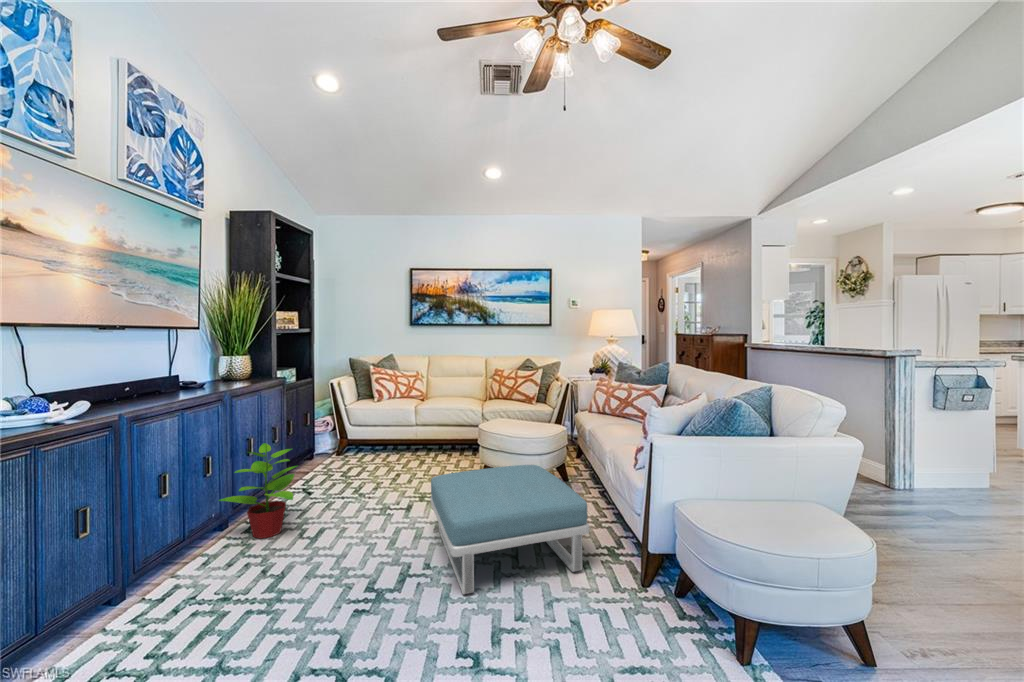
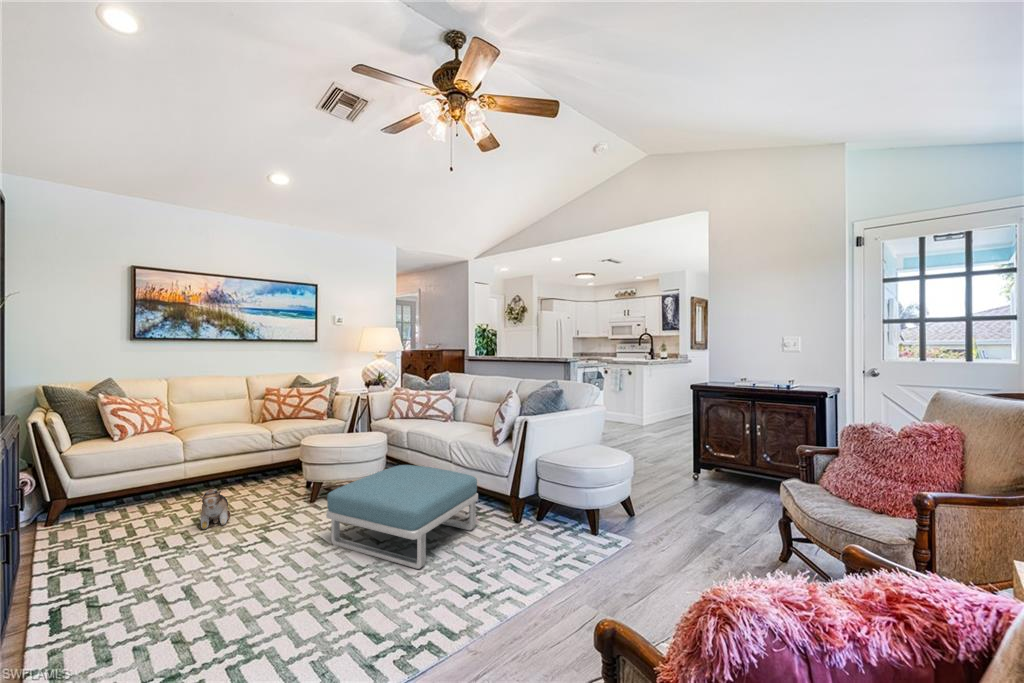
potted plant: present [218,443,297,539] -> none [35,498,174,629]
plush toy: none [378,451,416,484] -> present [199,489,231,529]

